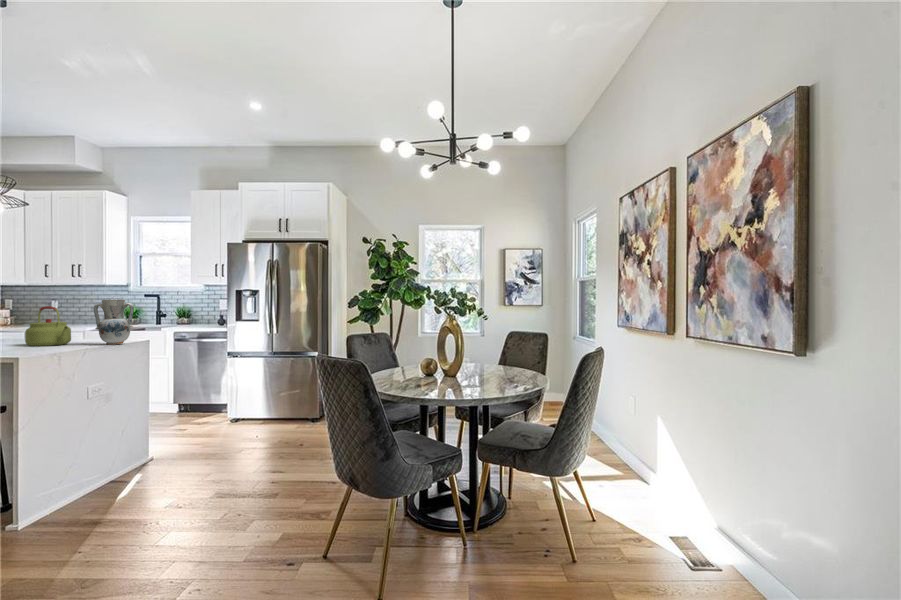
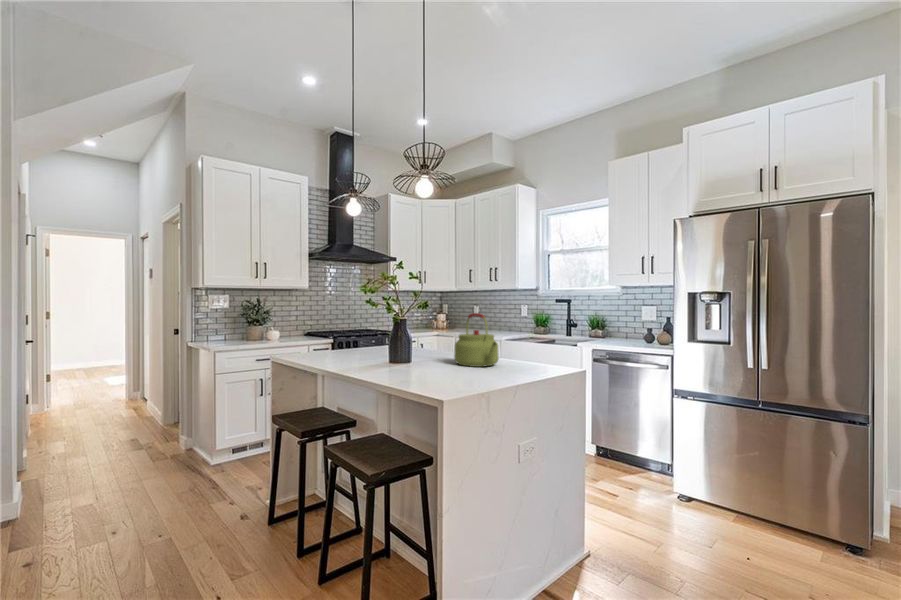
vase: present [93,299,134,345] -> none [525,304,574,374]

